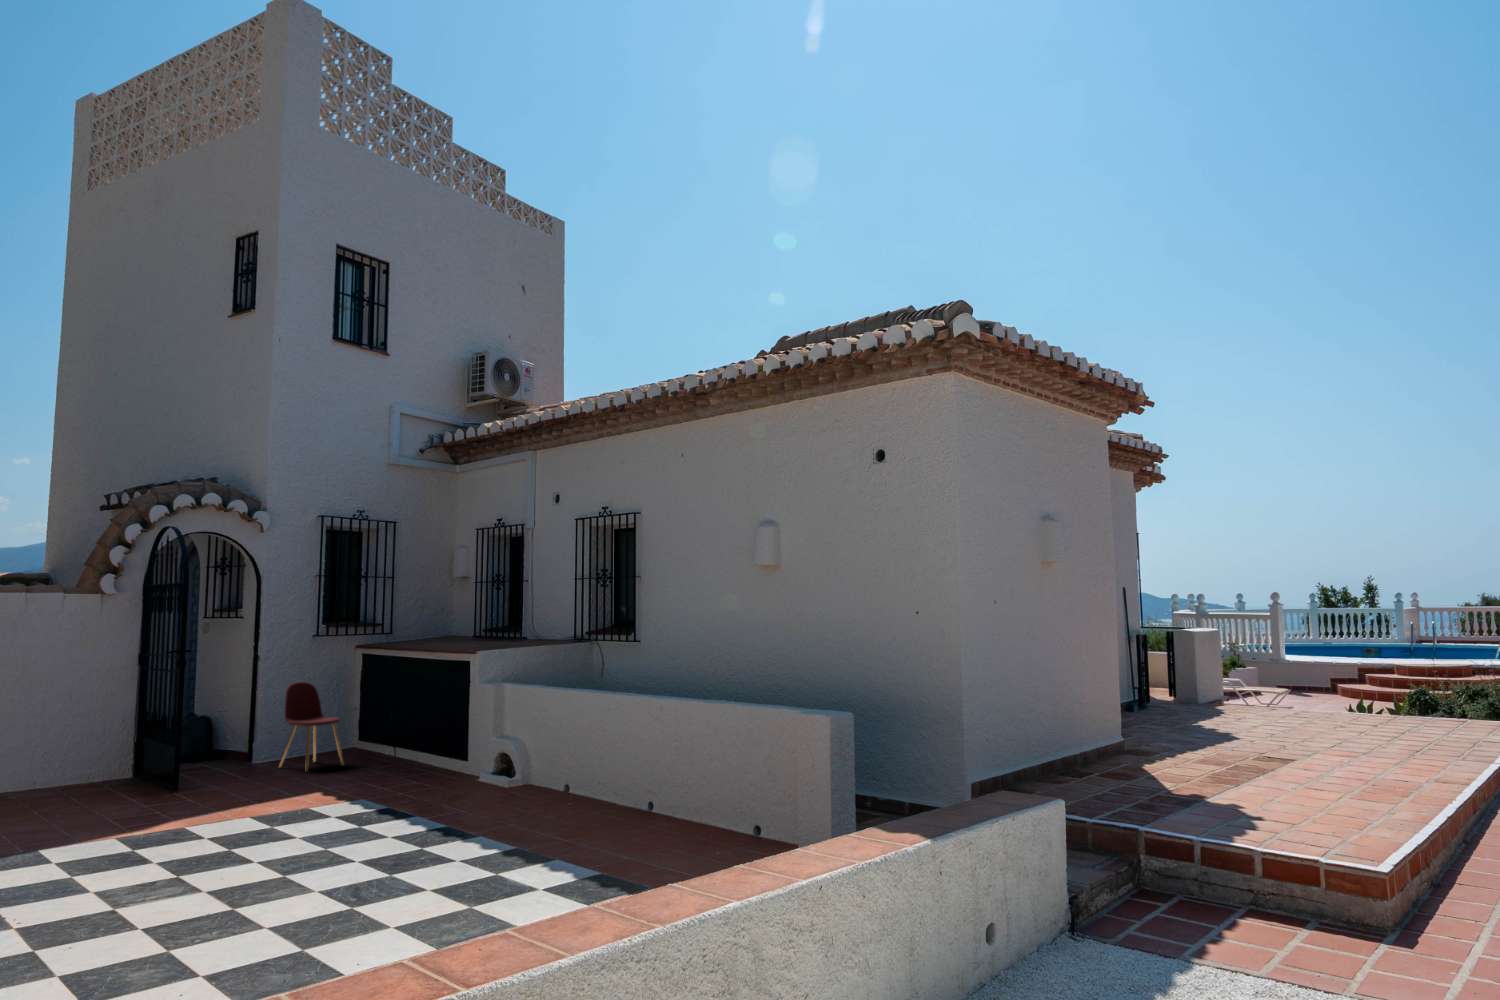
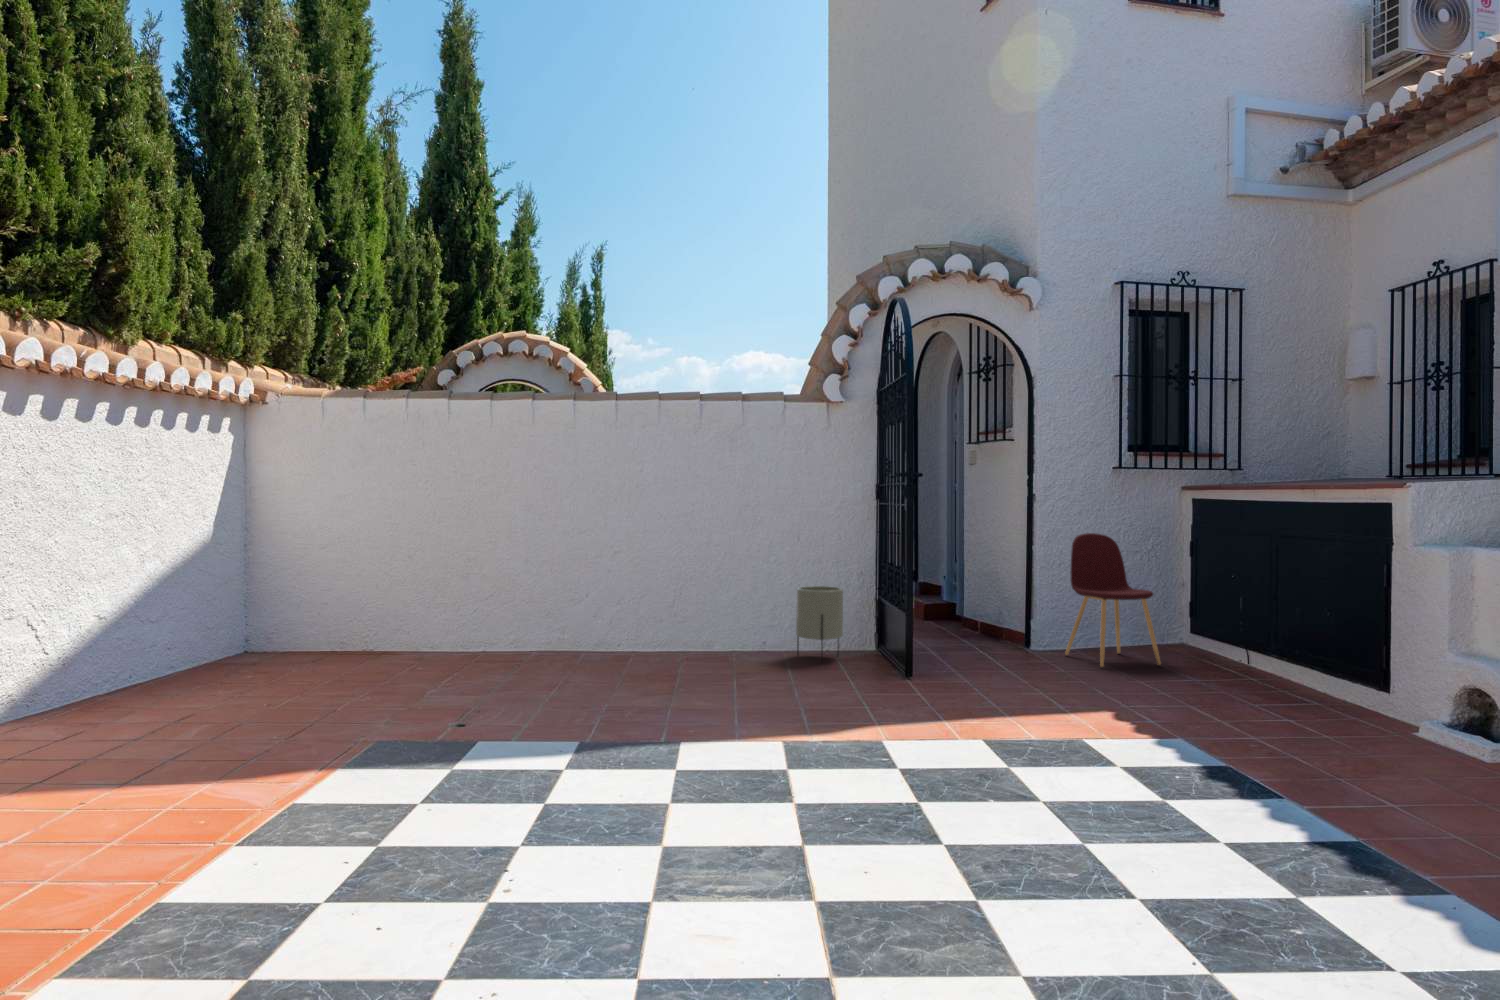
planter: none [63,738,110,797] -> present [796,586,843,655]

